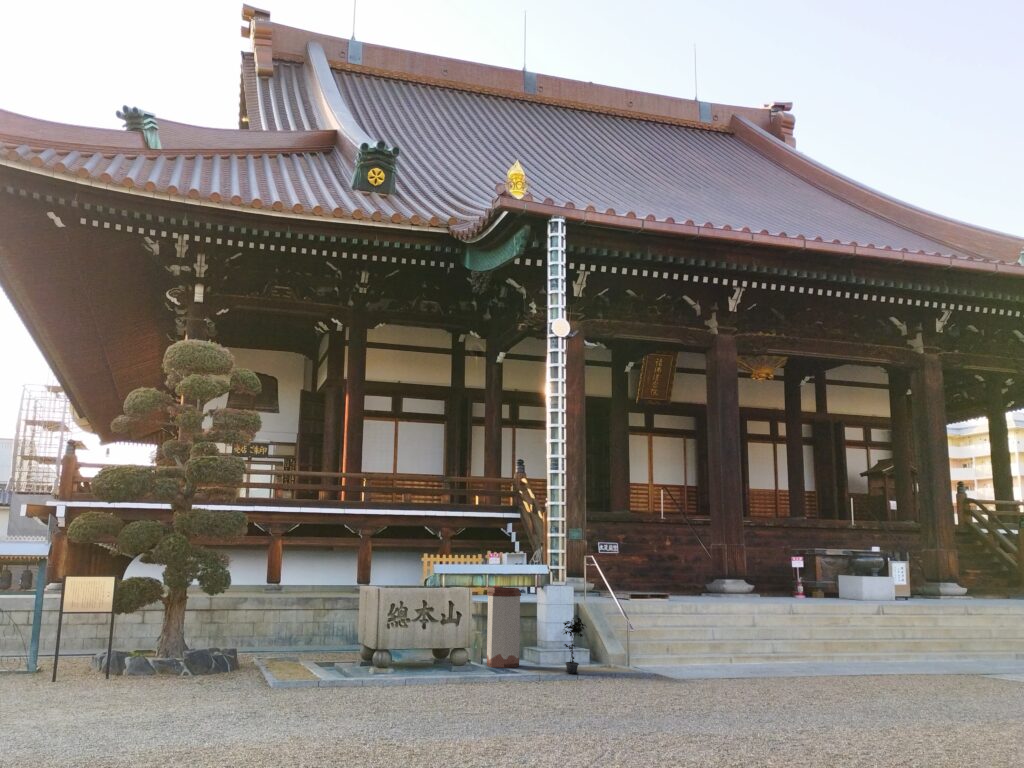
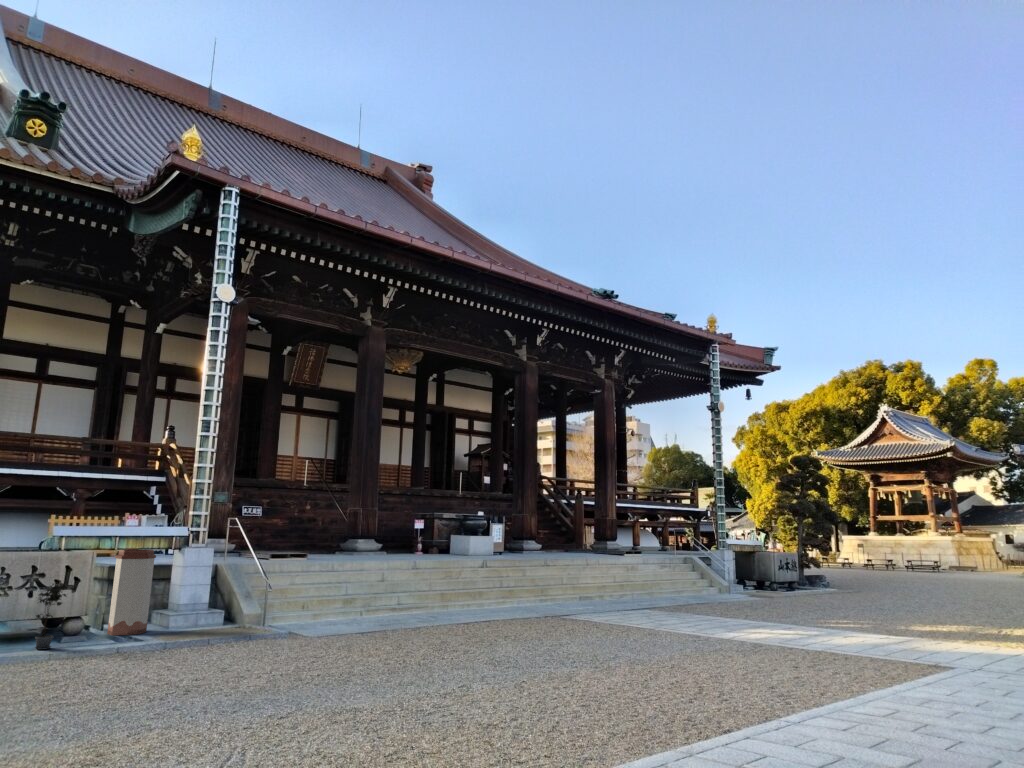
potted plant: present [564,615,586,674] -> present [35,580,67,650]

